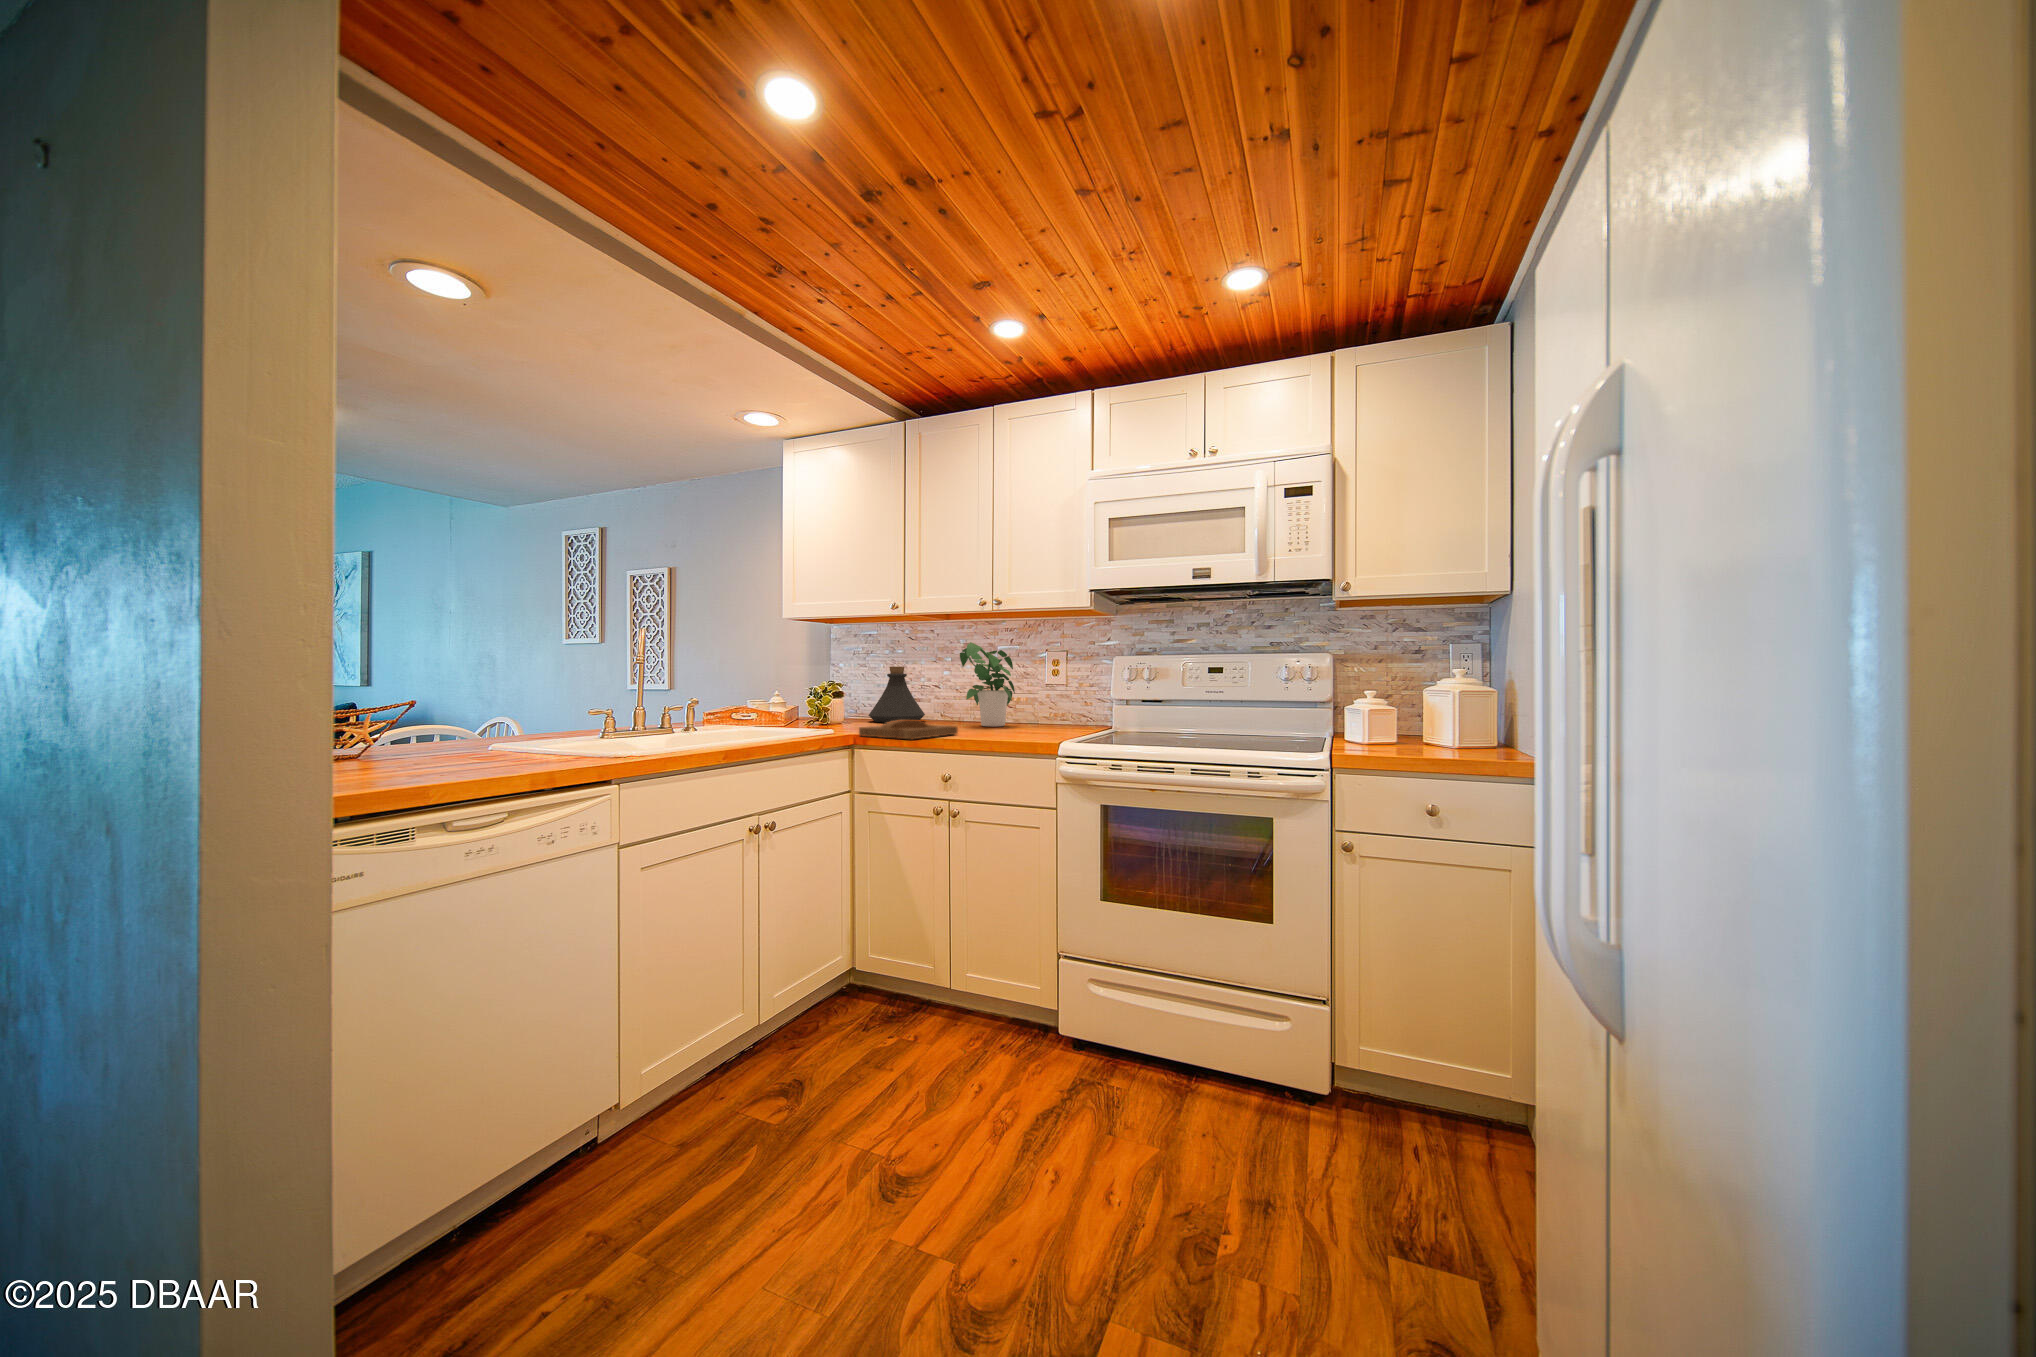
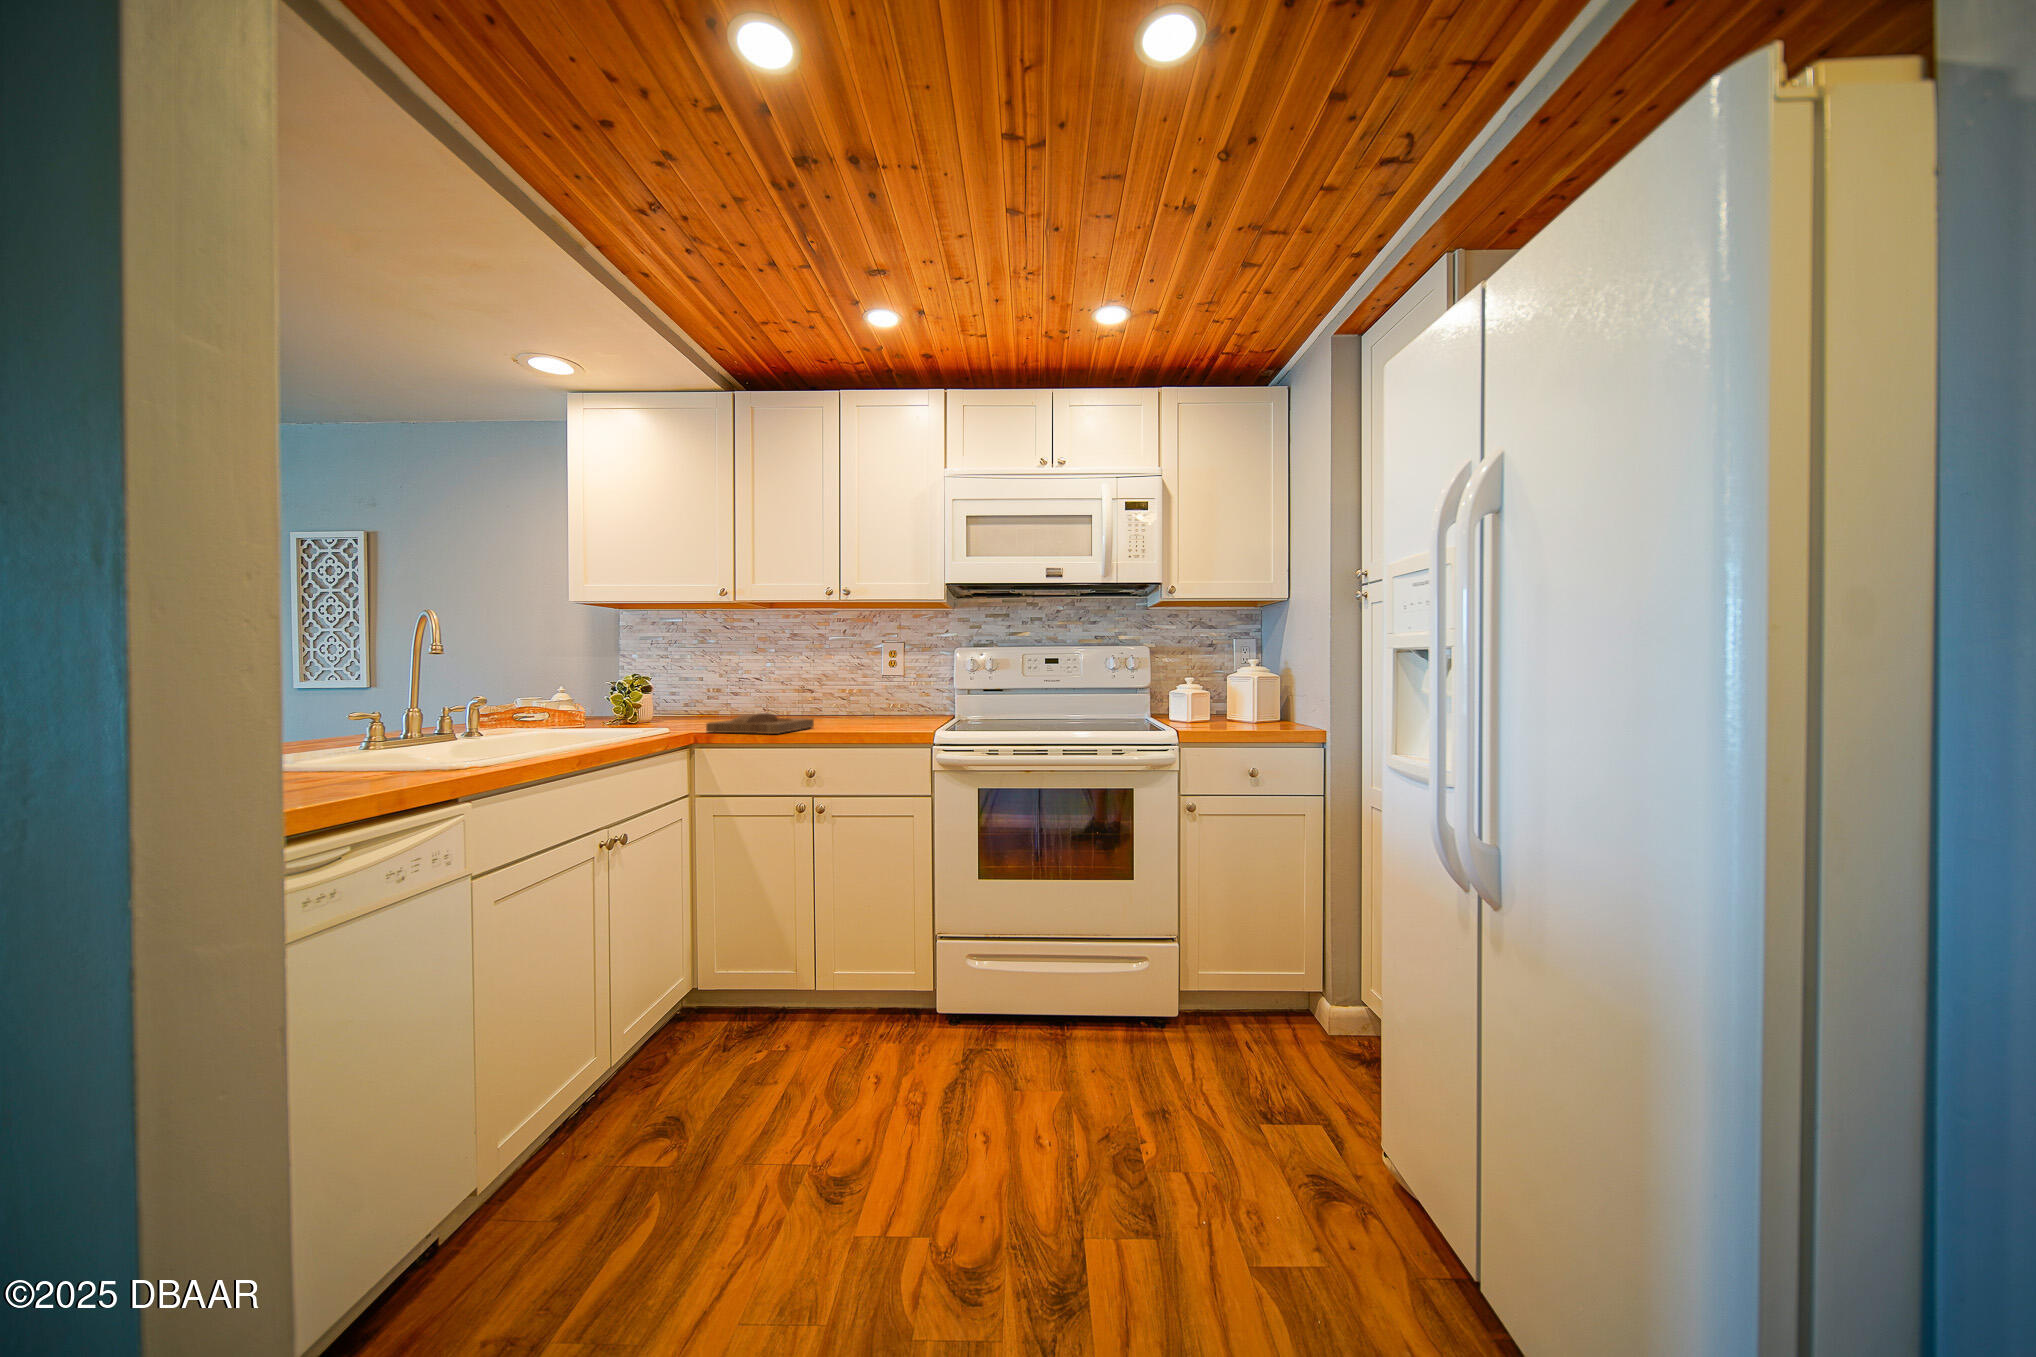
potted plant: present [960,642,1015,727] -> none [794,632,855,719]
bottle: present [869,666,925,723] -> none [679,657,746,718]

